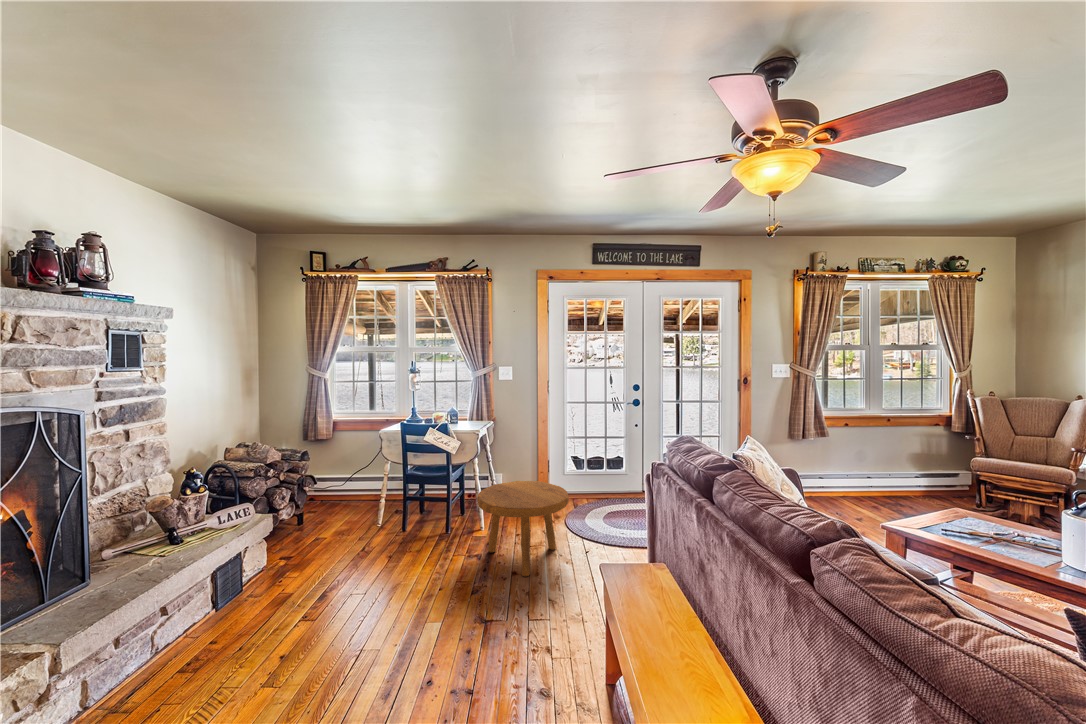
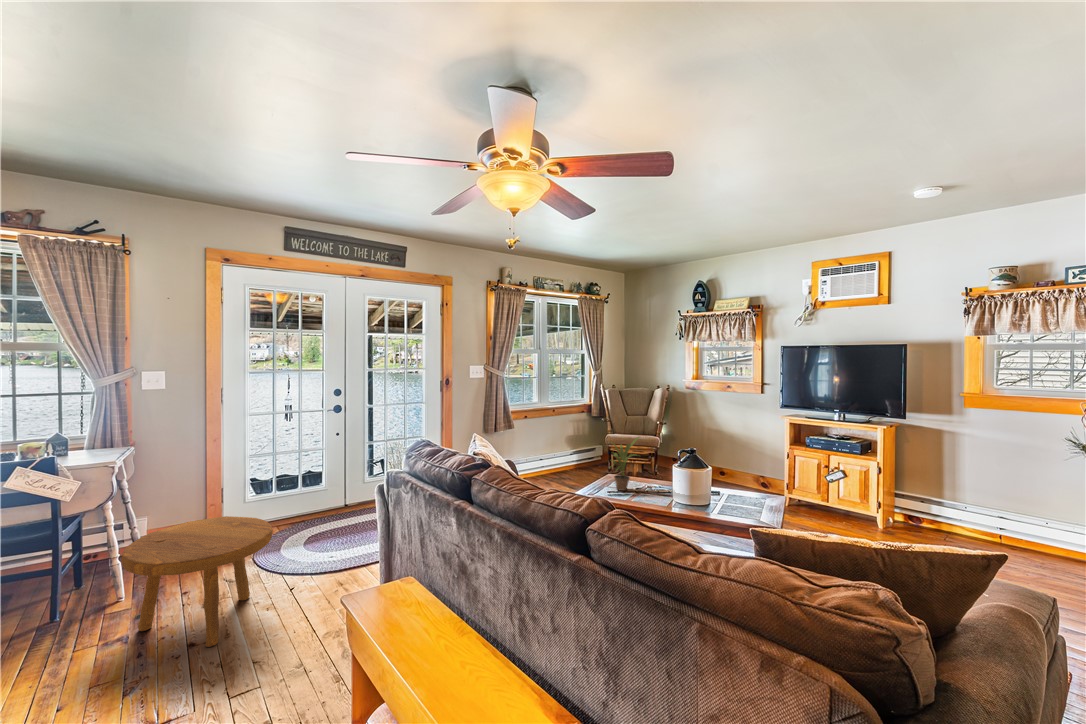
potted plant: none [946,463,1007,534] -> present [613,437,639,491]

